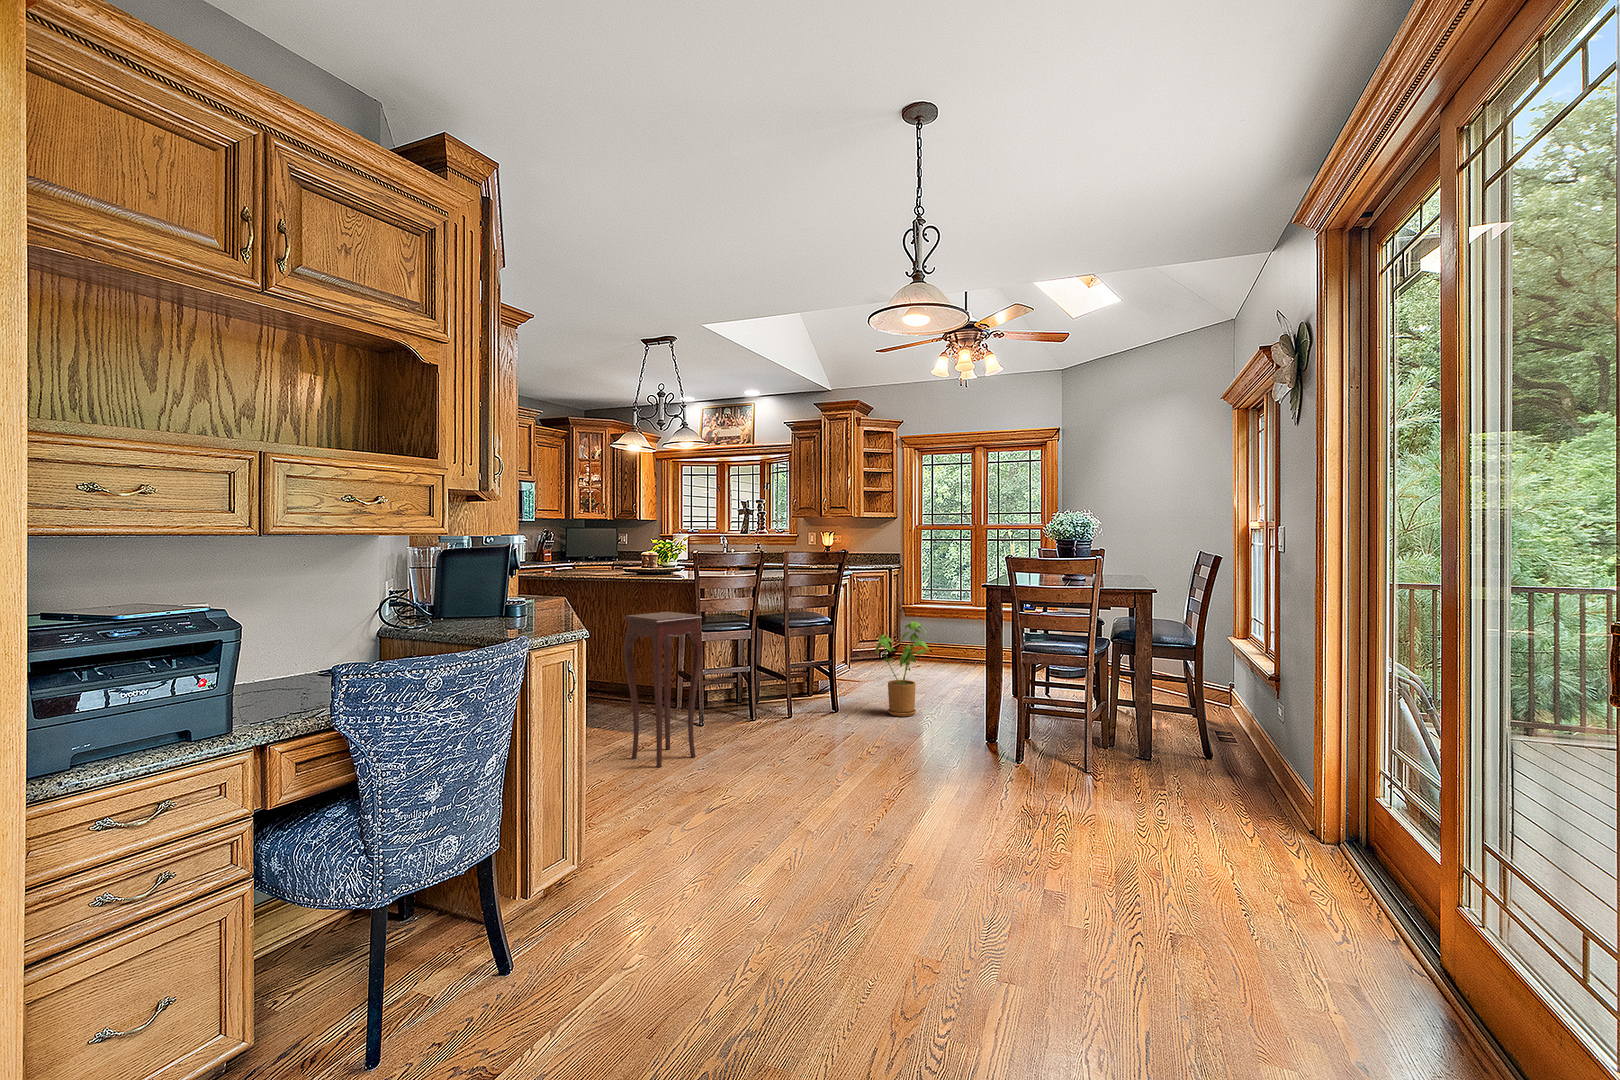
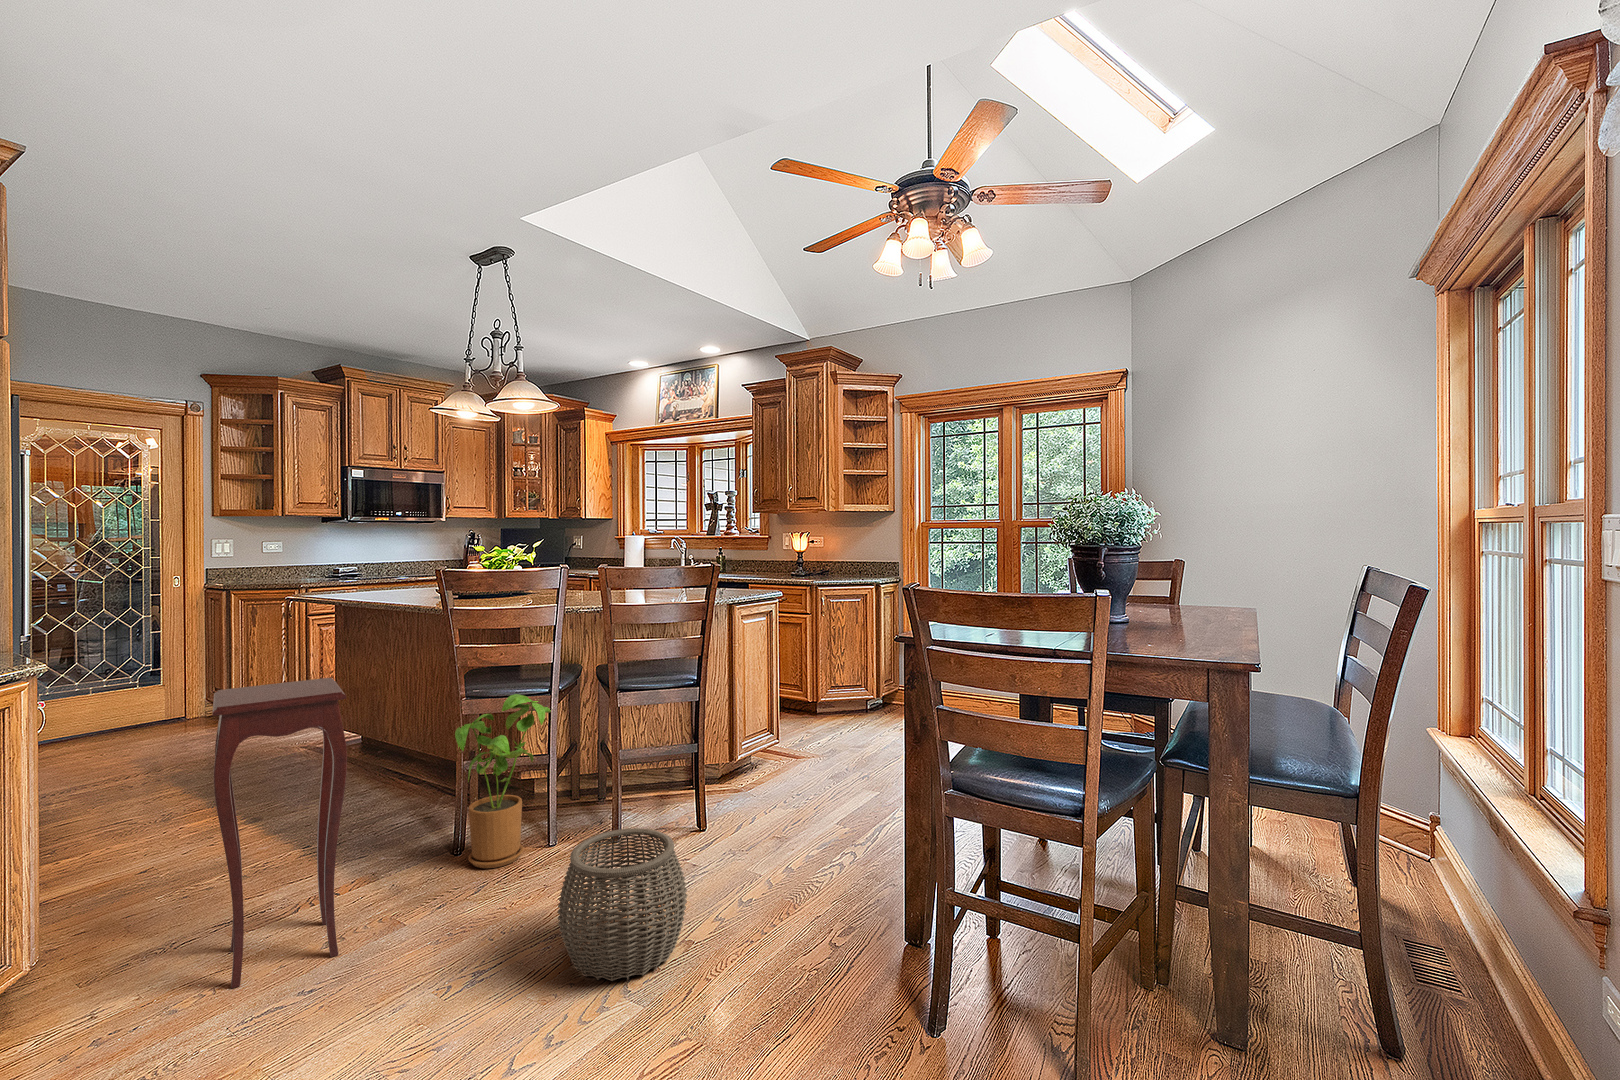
house plant: present [875,621,929,717] -> present [455,694,551,868]
woven basket: none [815,689,879,756] -> present [557,828,687,981]

